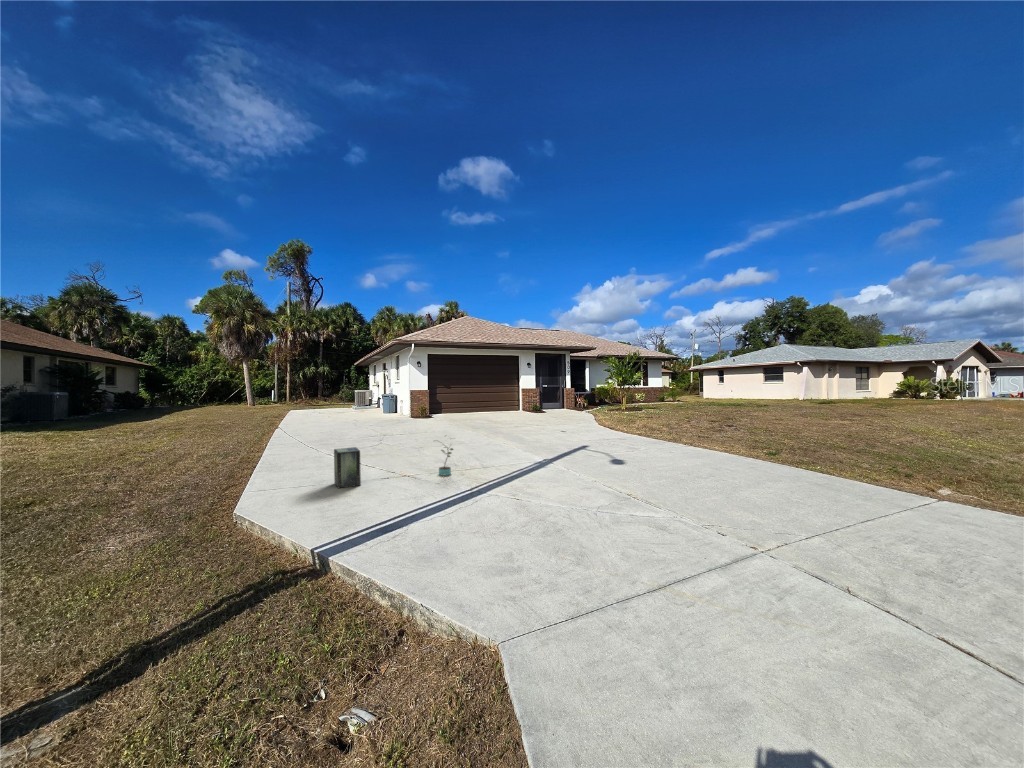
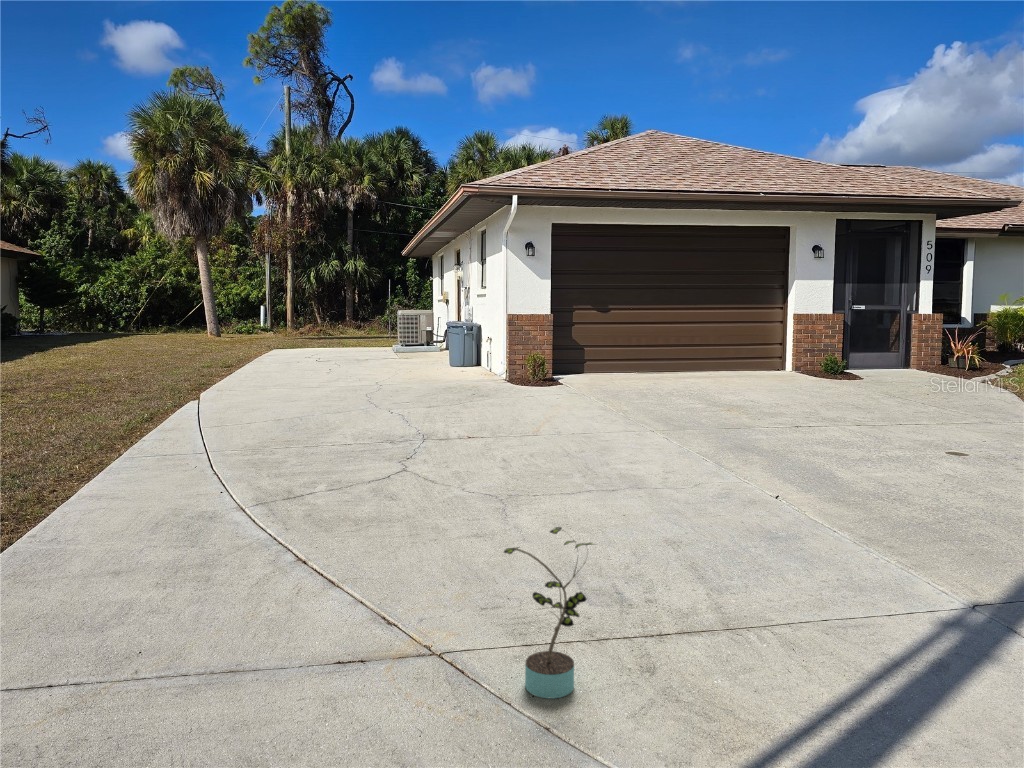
storage box: present [334,447,361,488] -> none [78,568,197,756]

